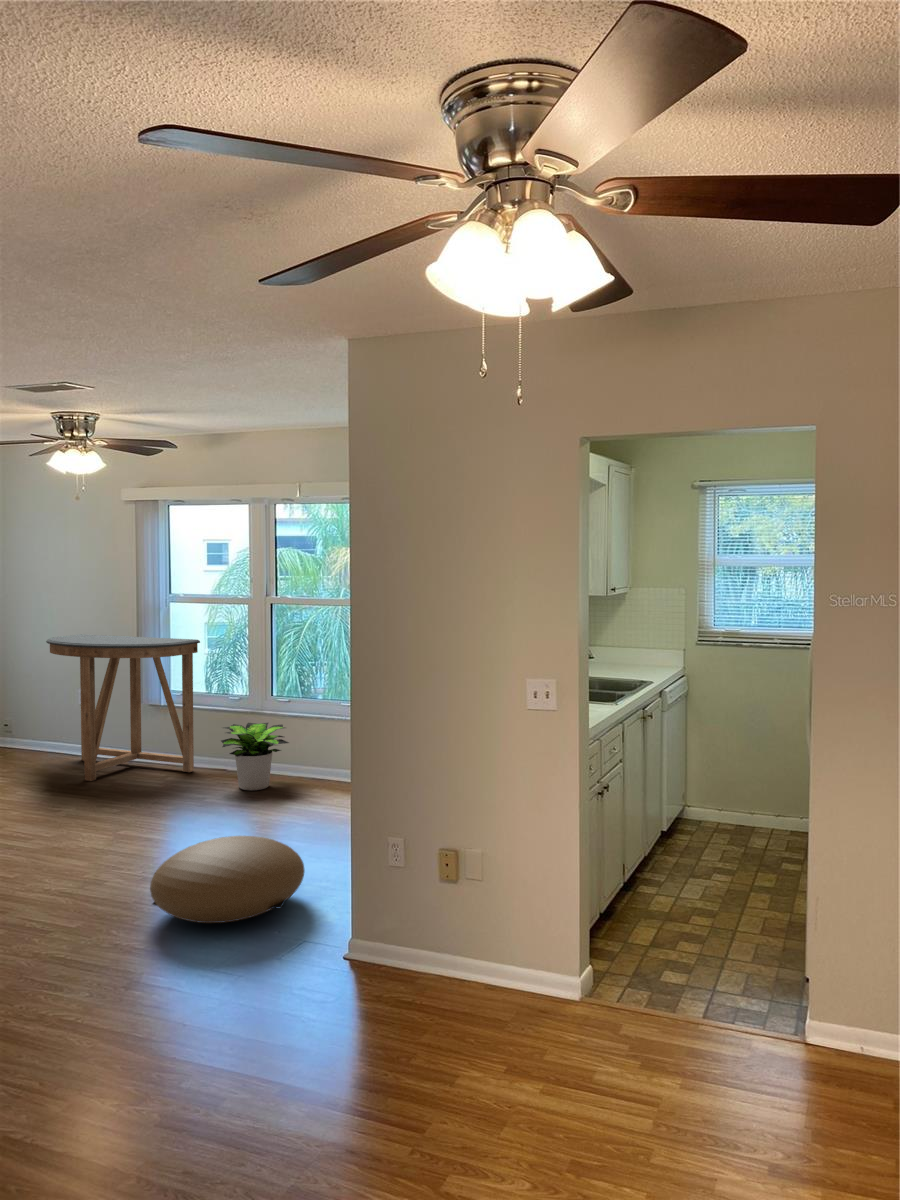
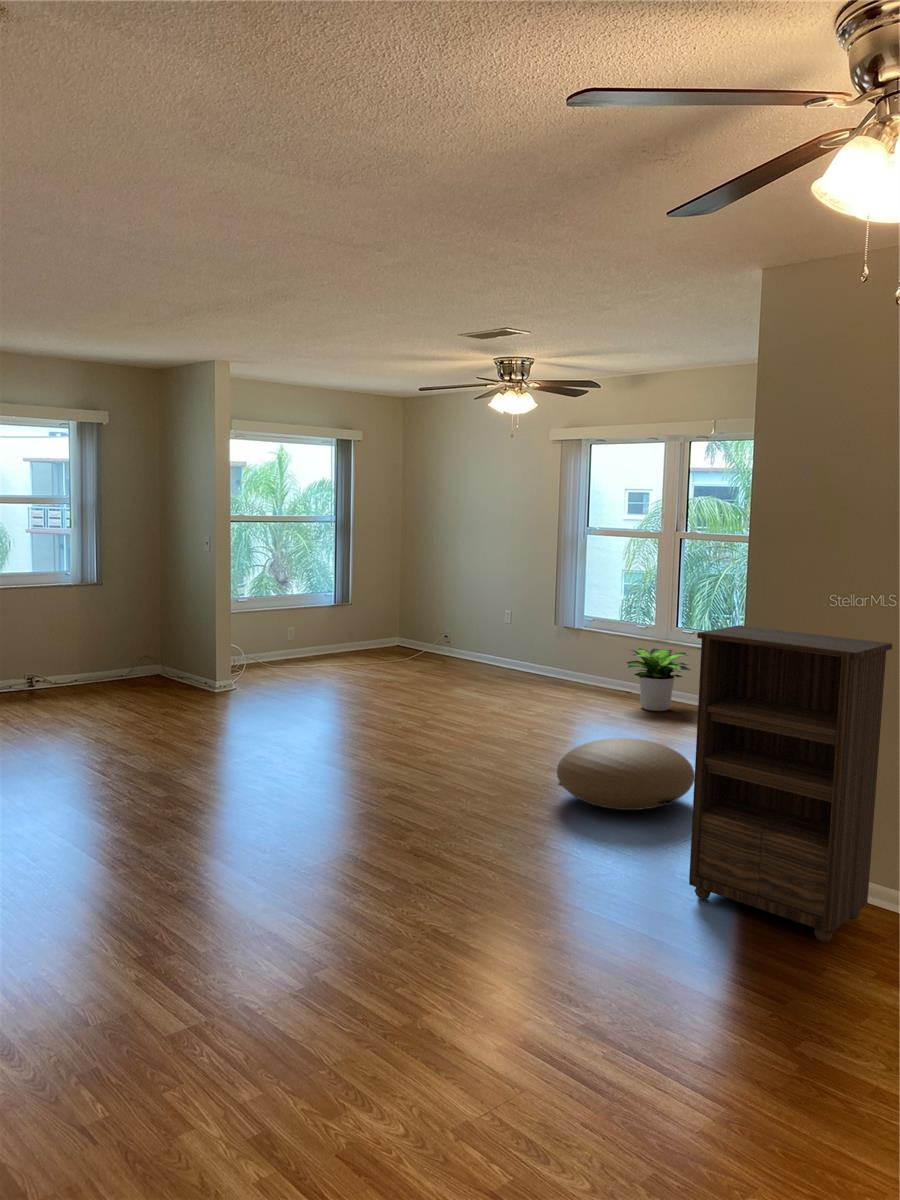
console table: present [46,634,200,781] -> none [482,560,613,690]
bookshelf: none [305,712,495,1042] -> present [689,625,892,942]

